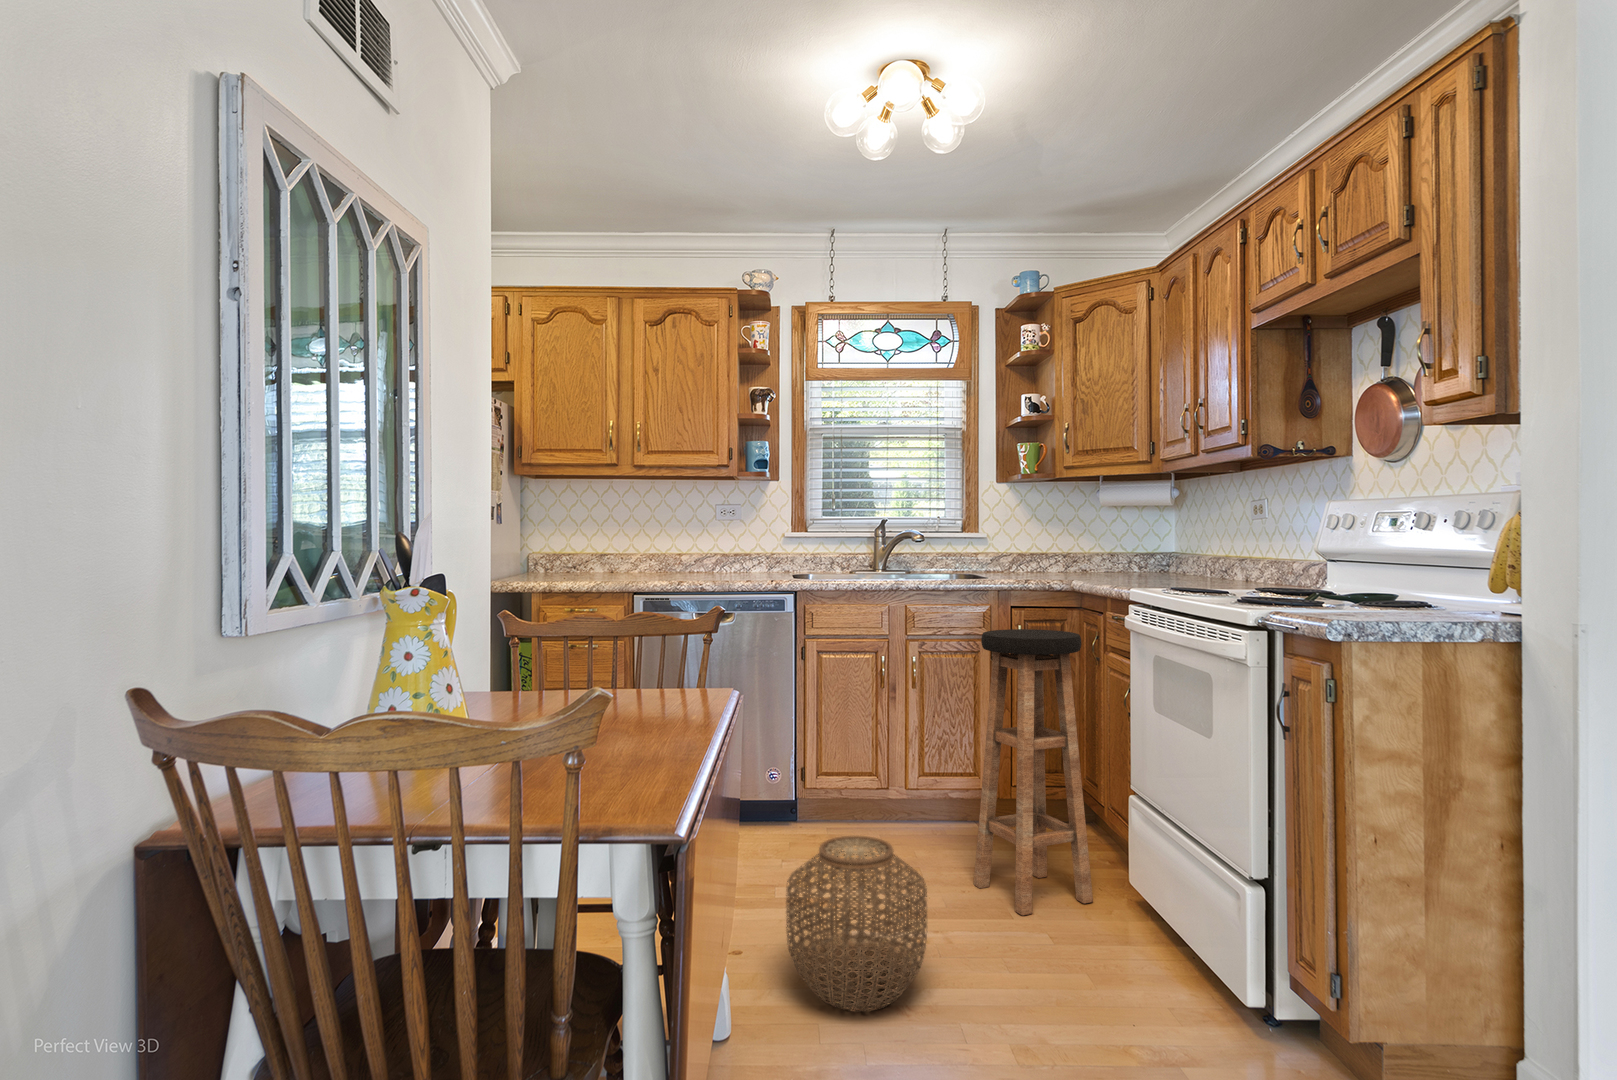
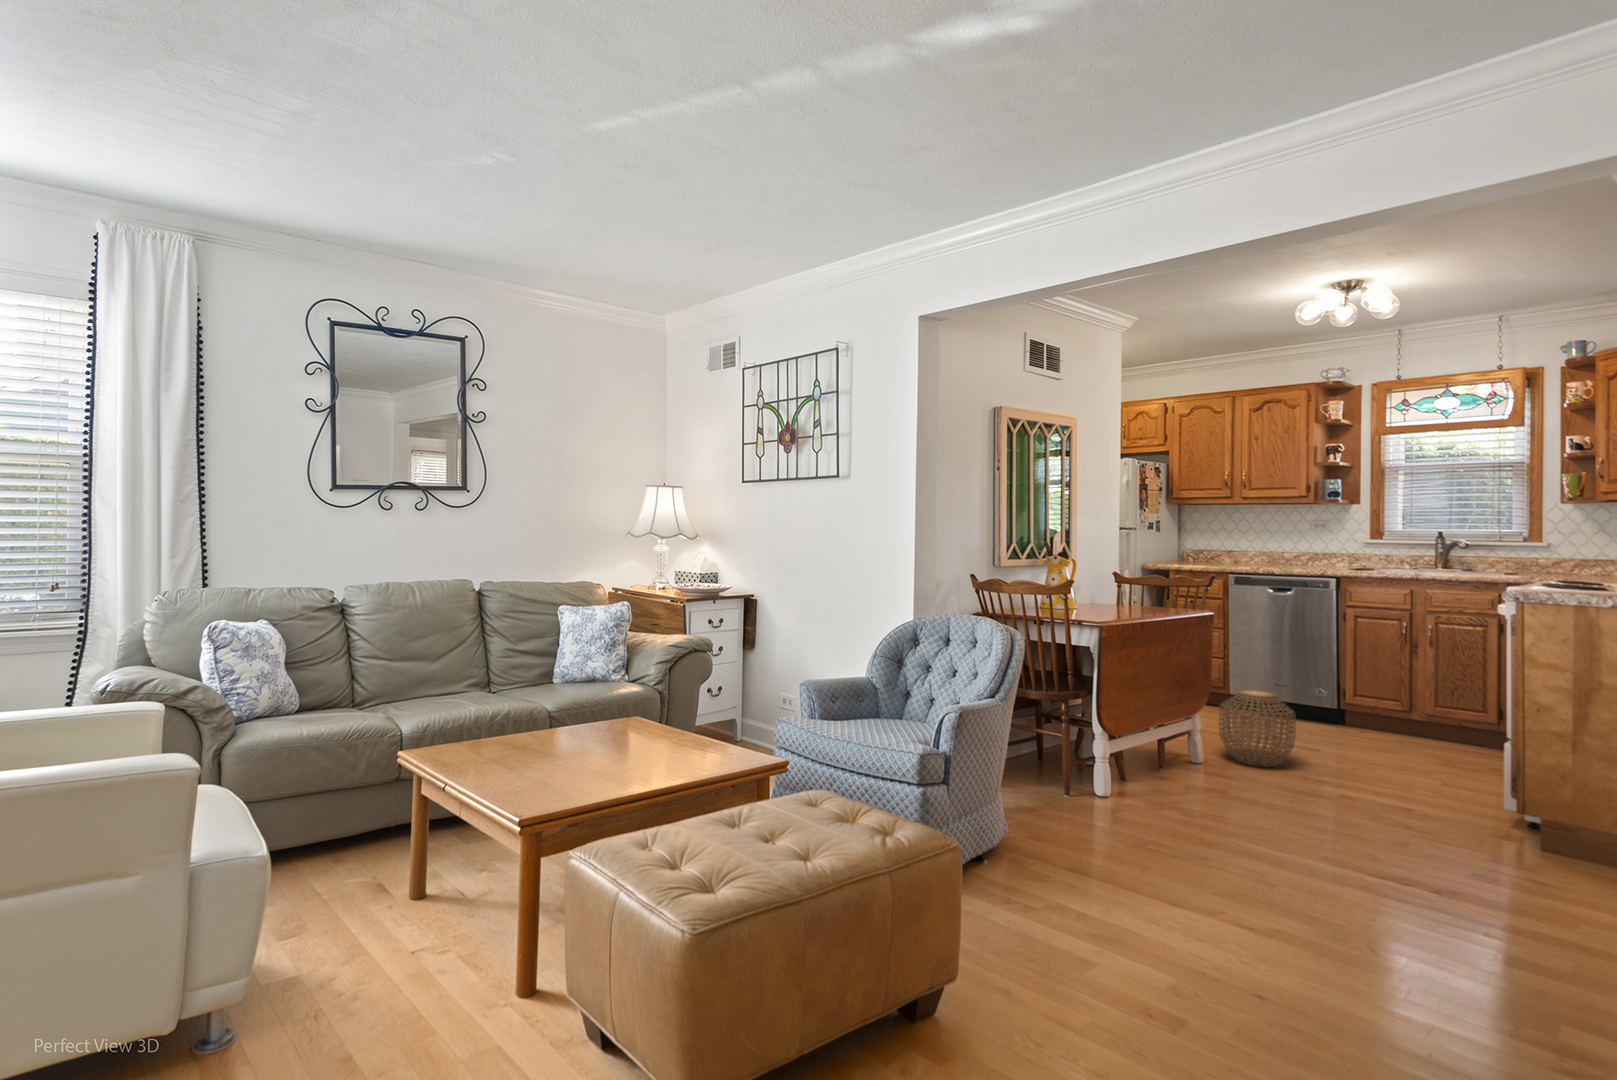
bar stool: present [974,629,1093,915] -> none [1399,605,1478,781]

